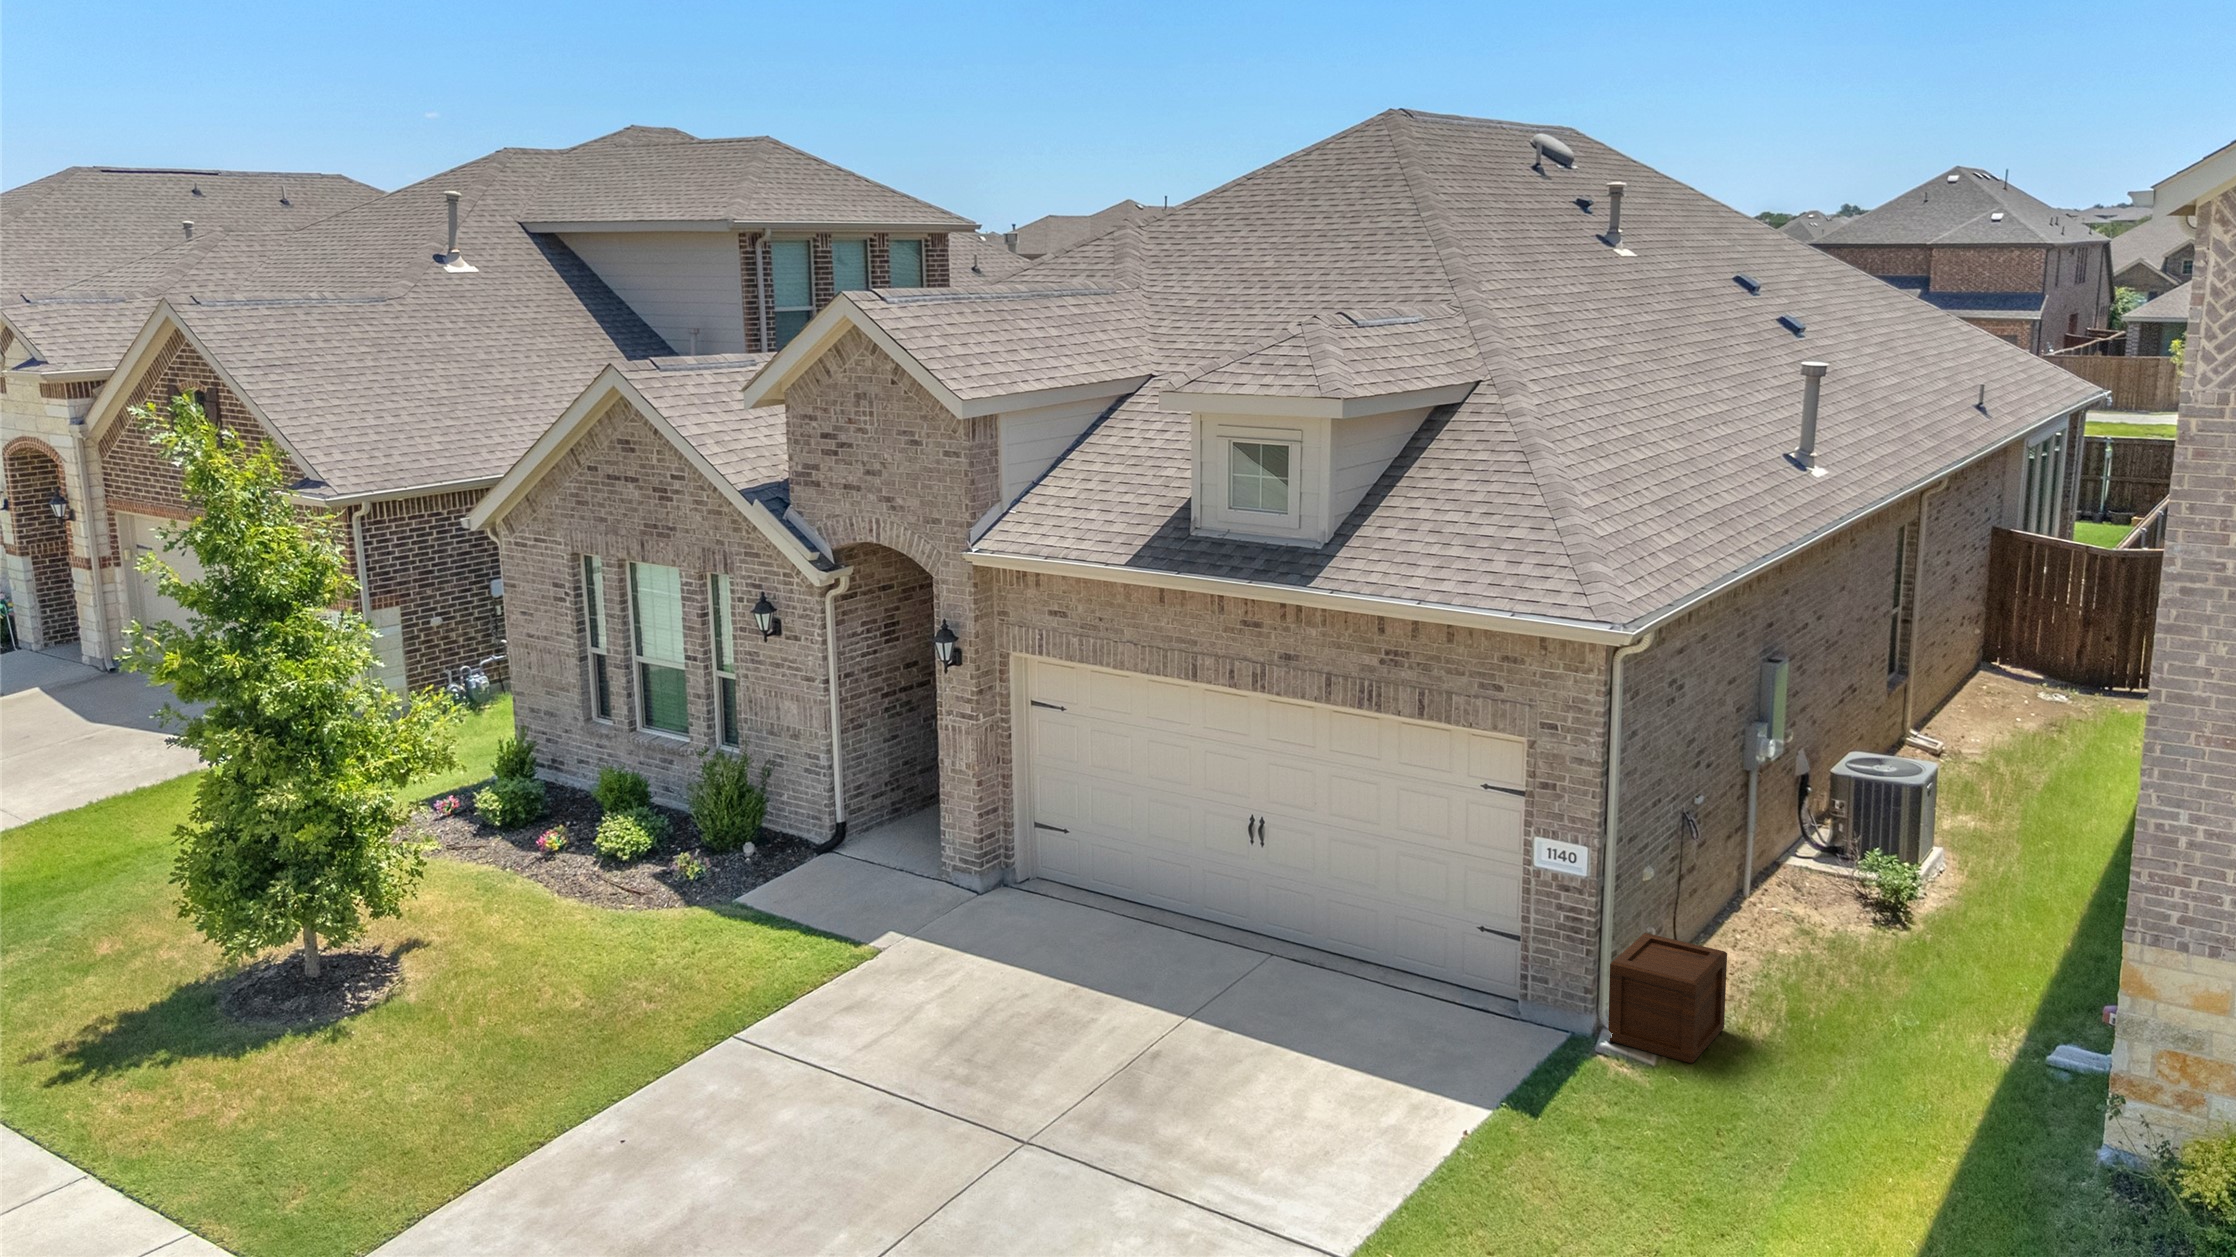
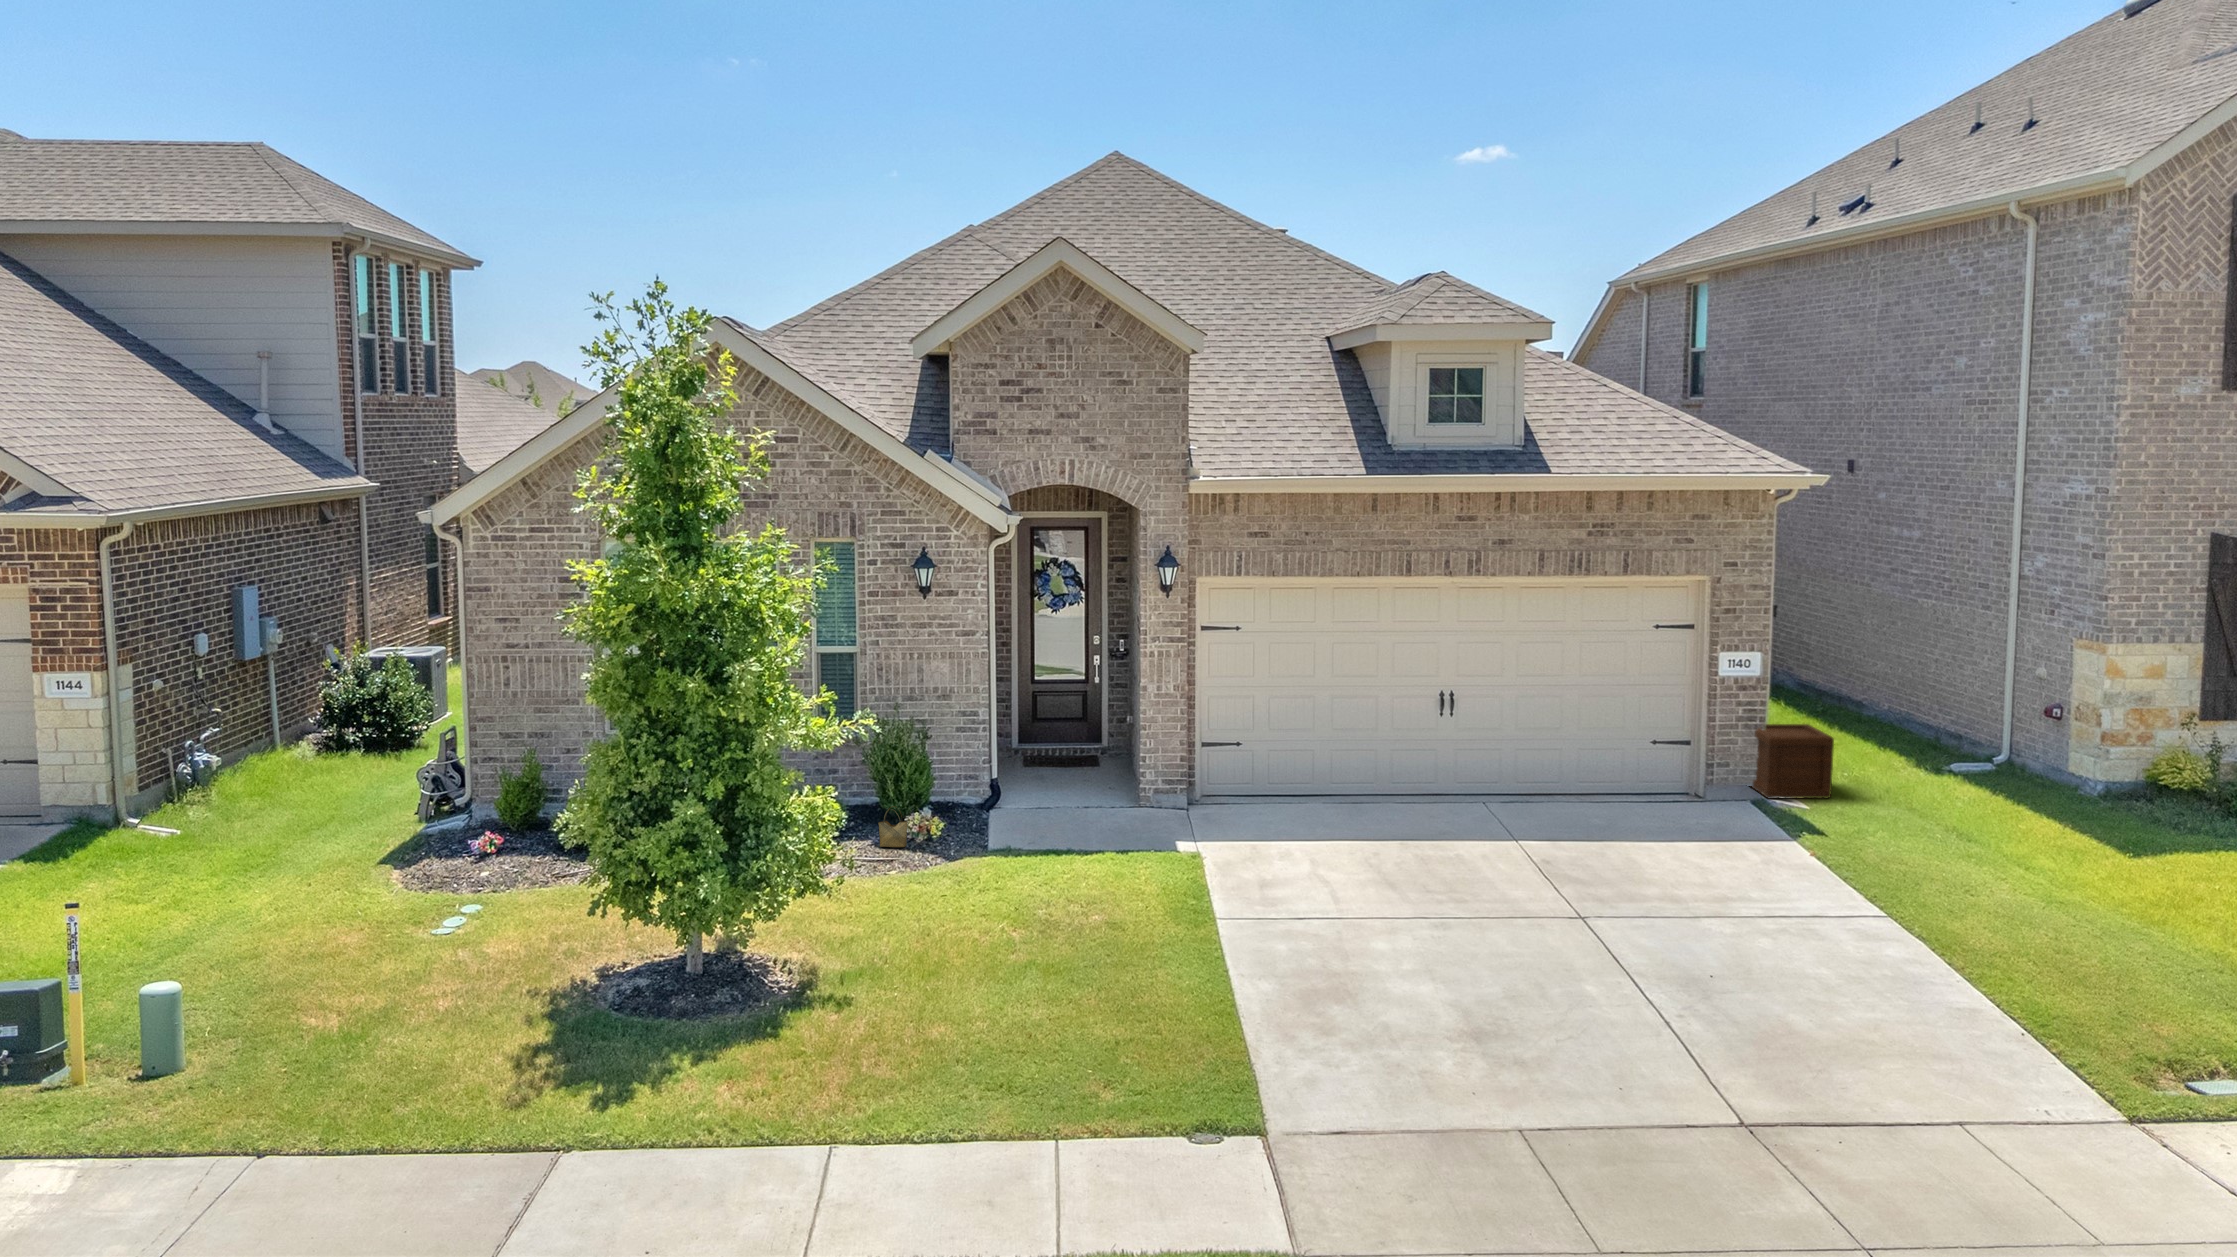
woven basket: none [698,837,721,878] -> present [878,806,908,847]

